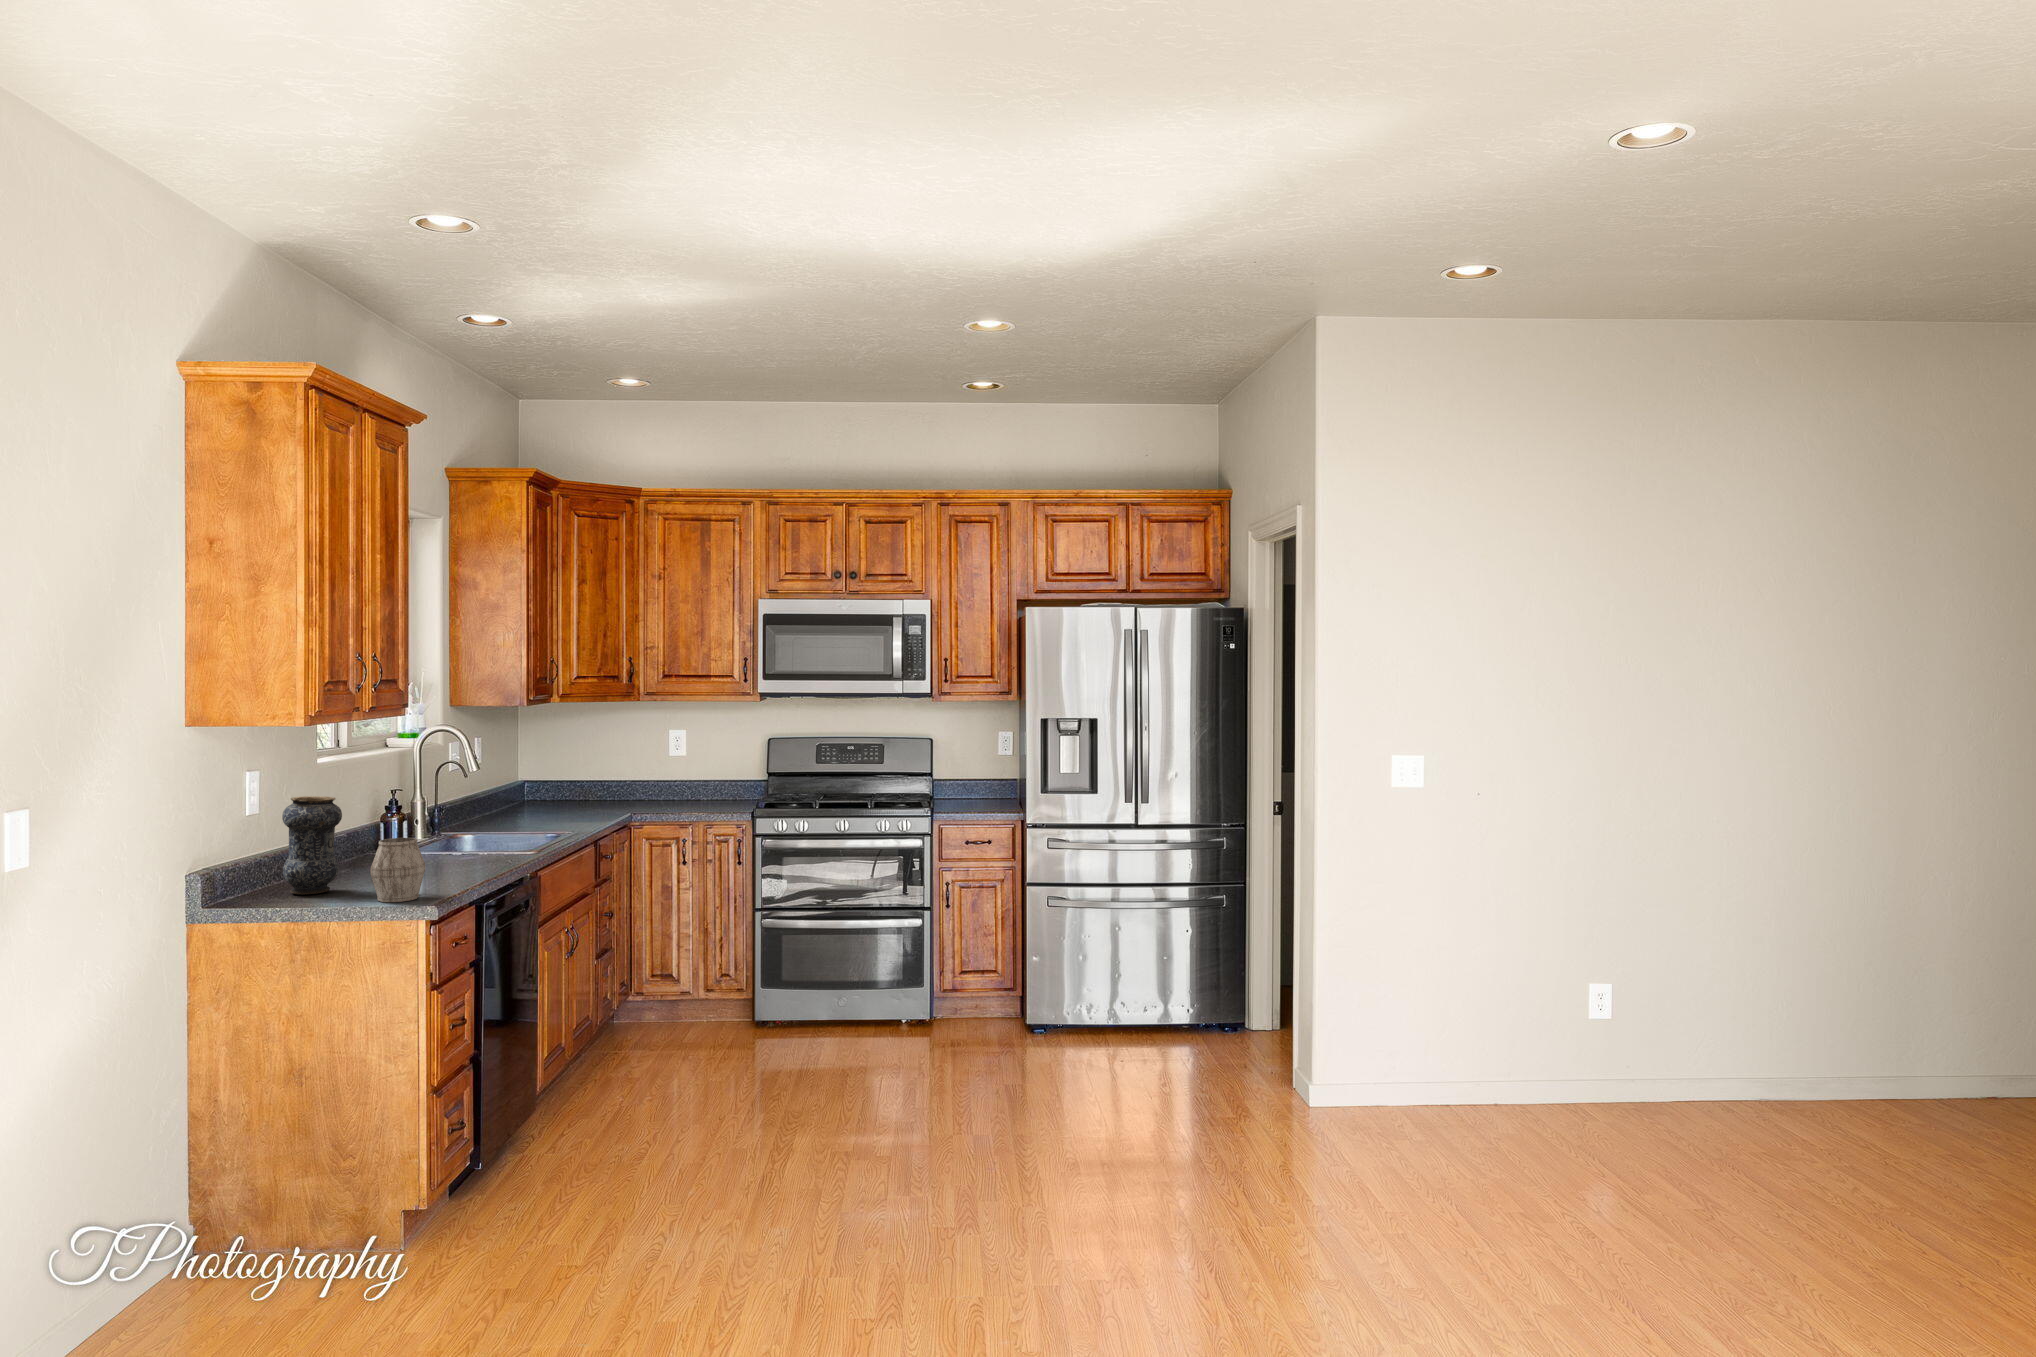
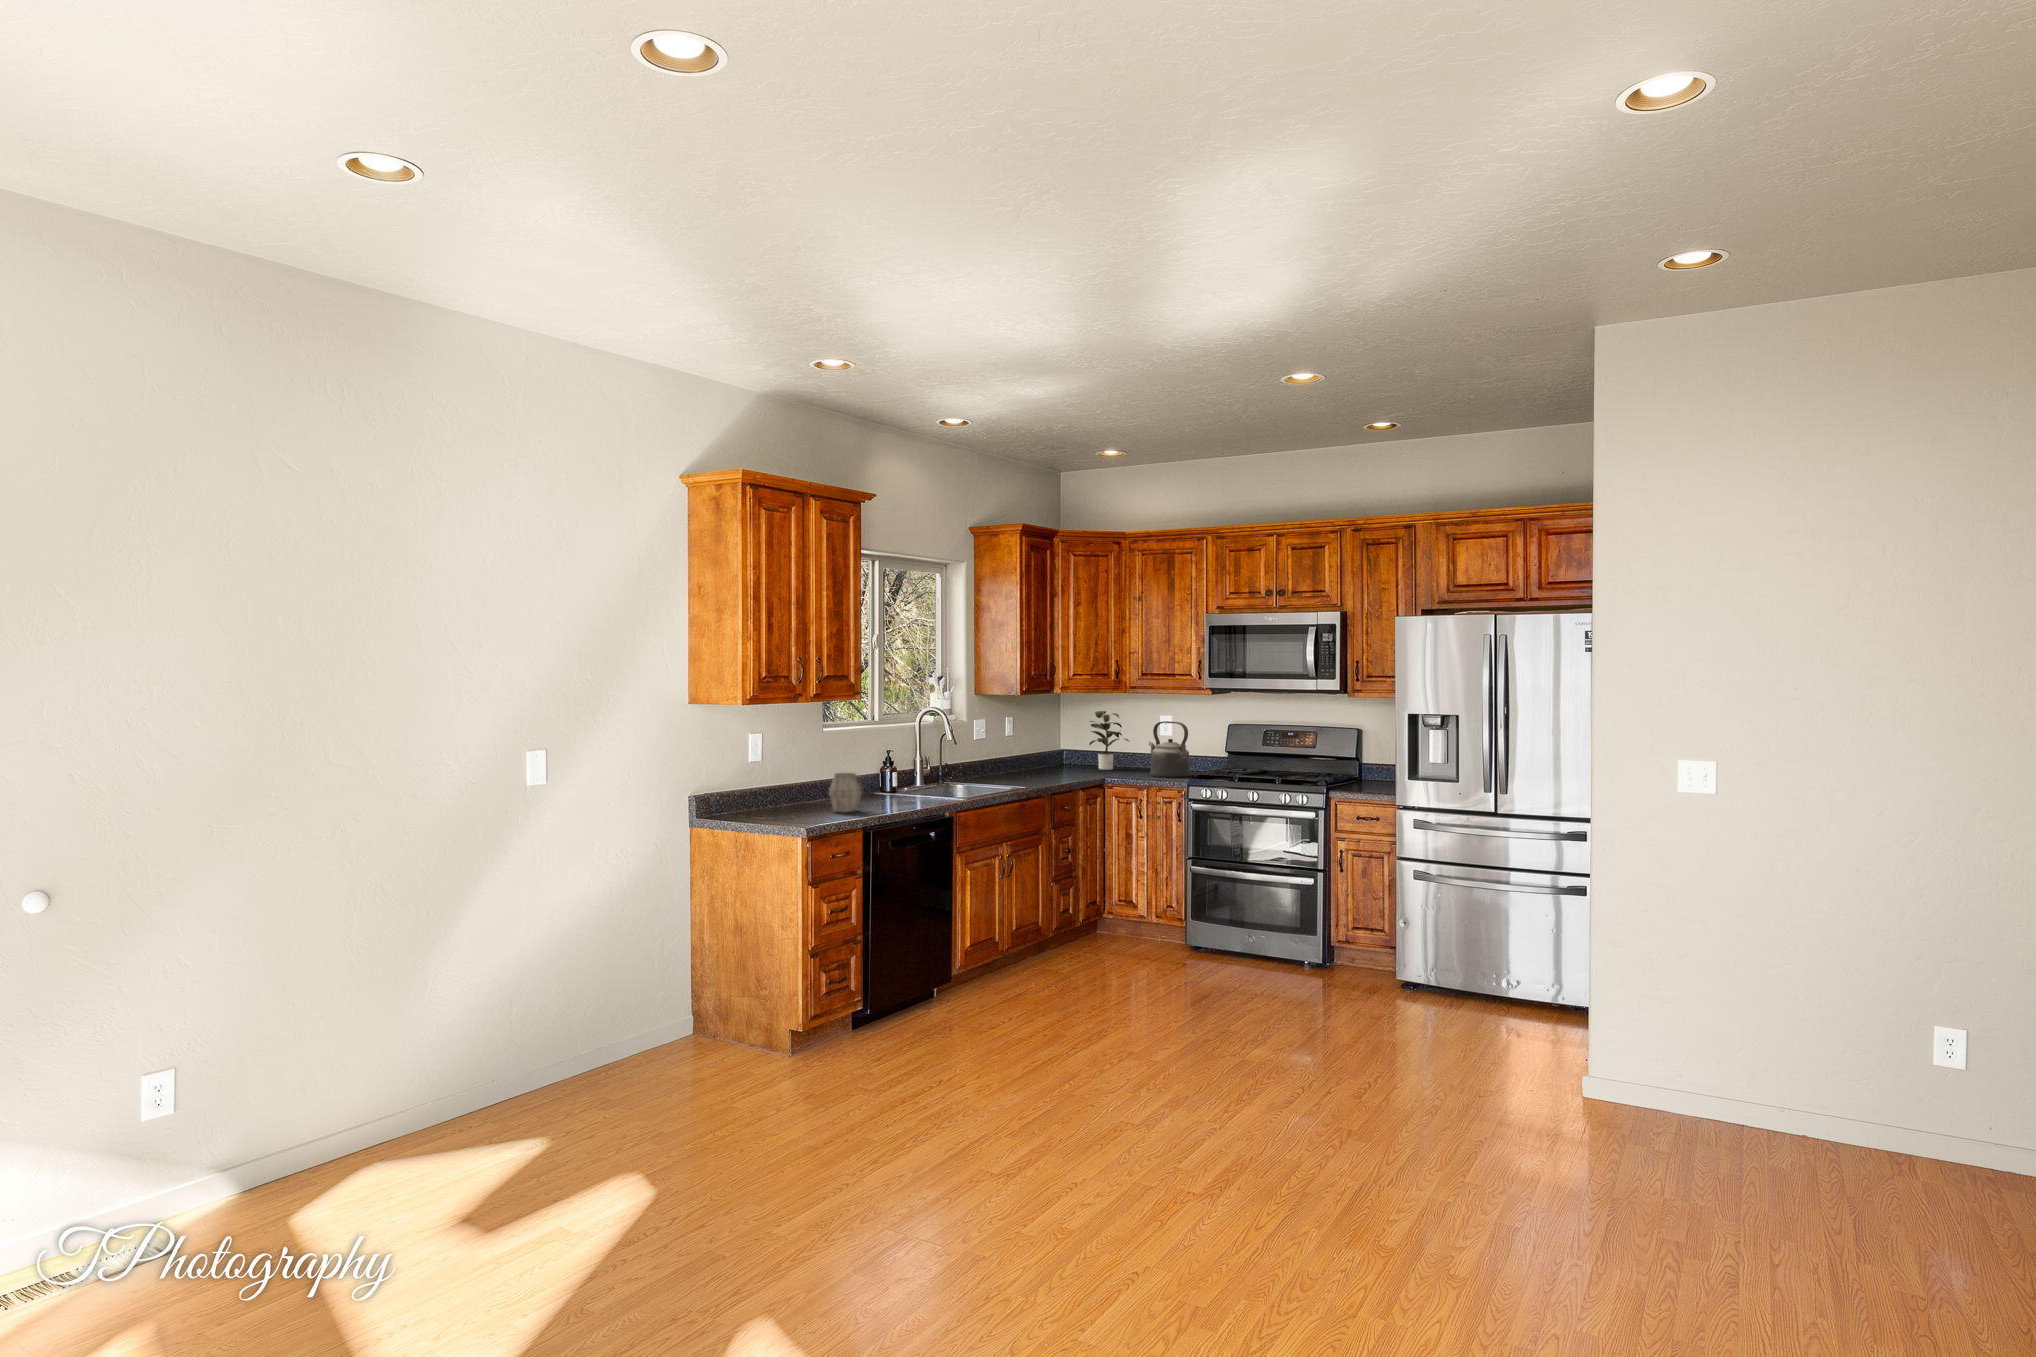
potted plant: none [564,725,640,805] -> present [1089,711,1129,770]
kettle: none [669,737,730,809] -> present [1149,721,1190,778]
vase: present [282,796,342,895] -> none [799,744,832,804]

